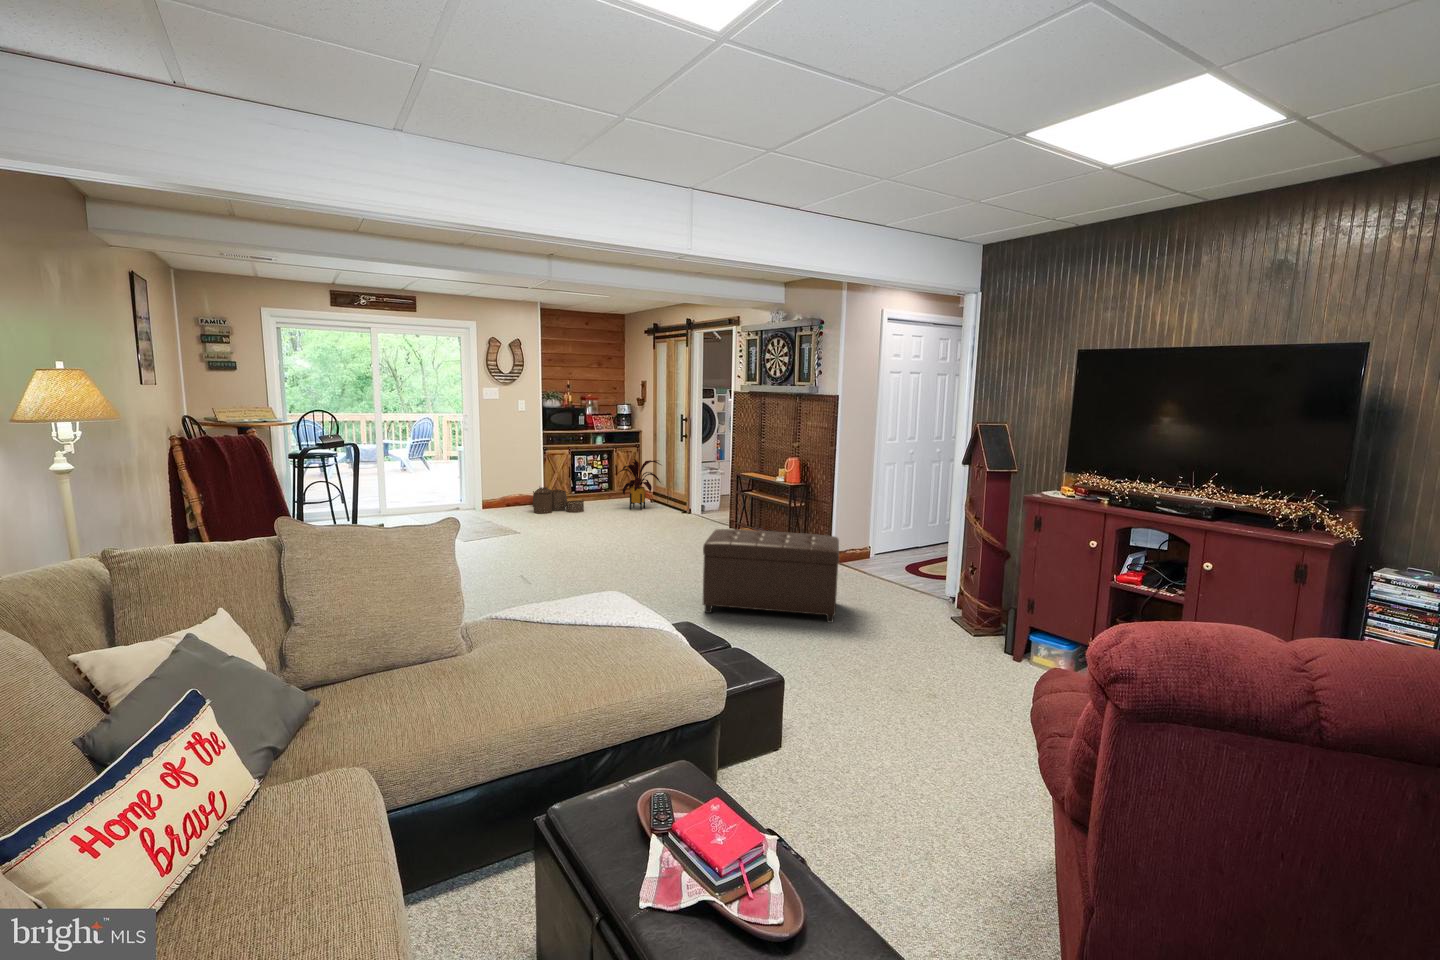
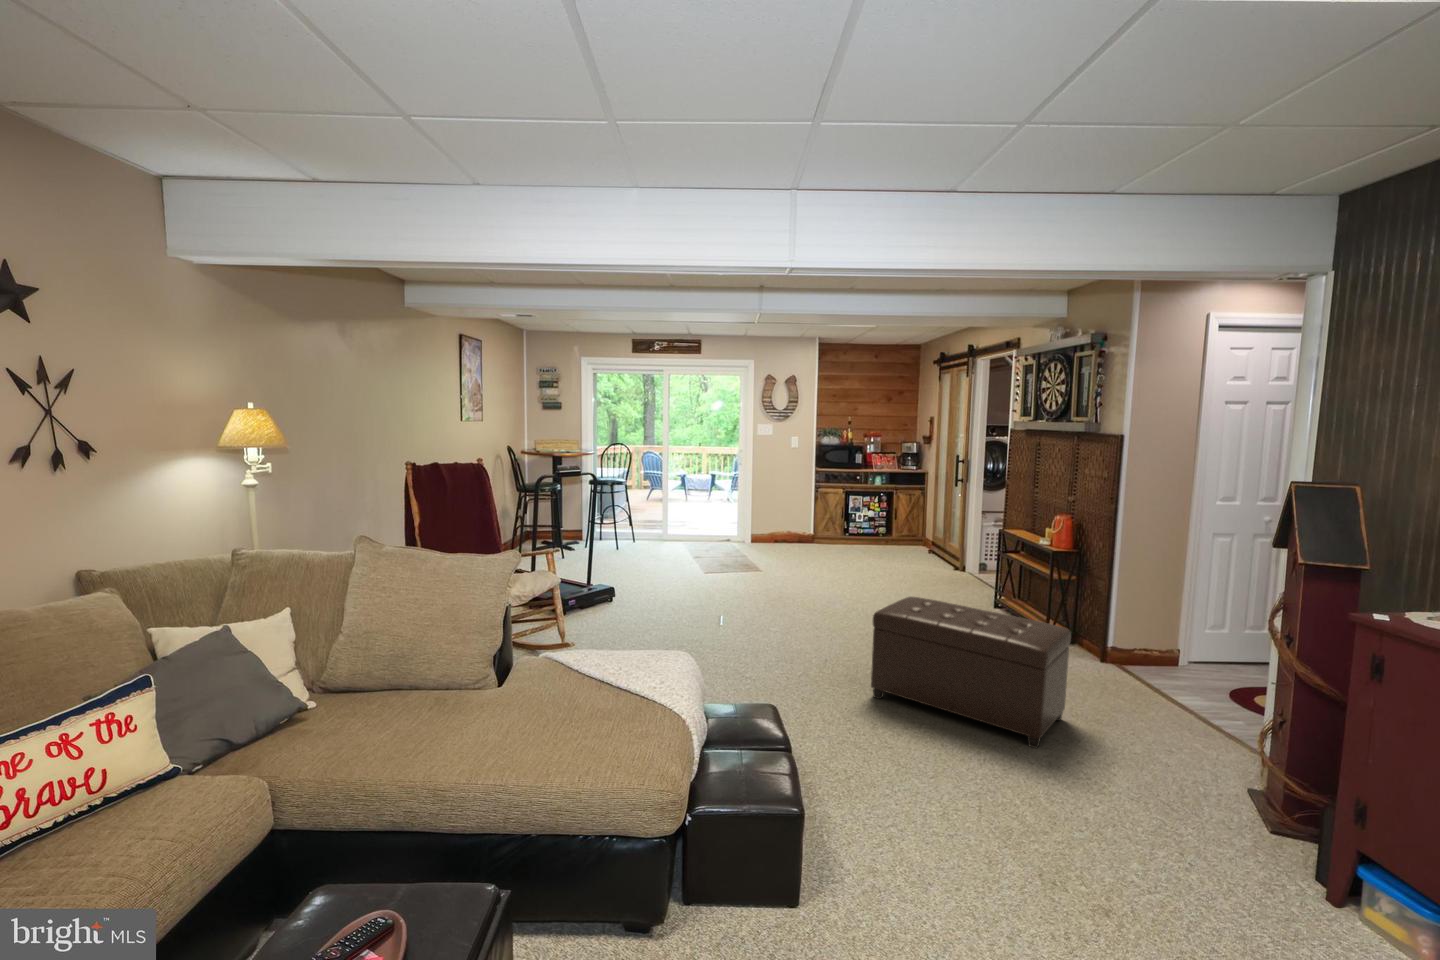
house plant: present [618,459,661,510] -> none [886,503,942,561]
woven basket: present [533,487,584,514] -> none [796,525,849,556]

